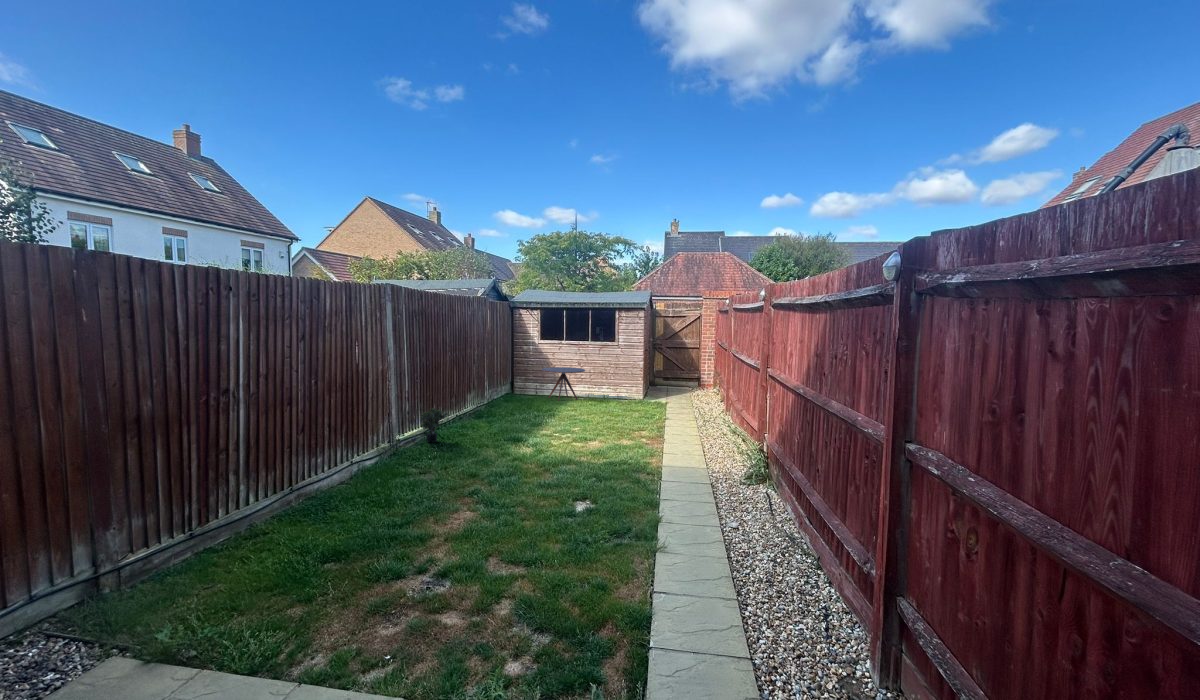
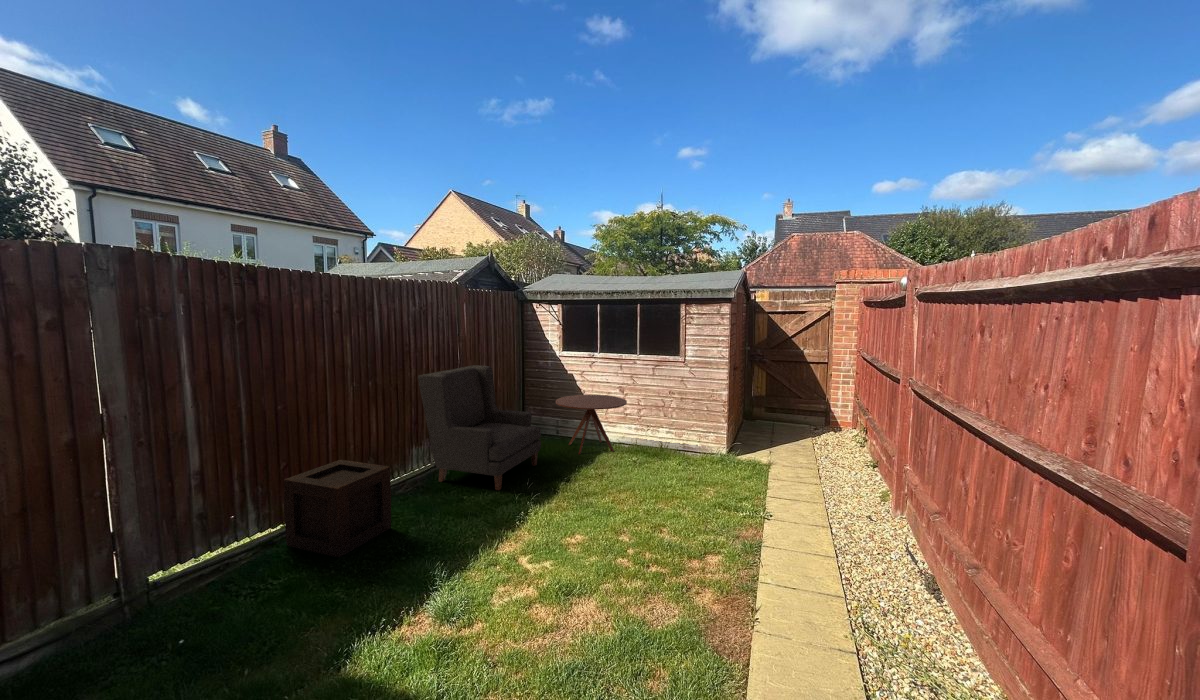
chair: none [478,347,540,413] -> present [418,365,541,491]
wooden crate: none [443,391,488,431] -> present [284,460,391,557]
potted plant: present [420,408,448,442] -> none [145,528,230,611]

